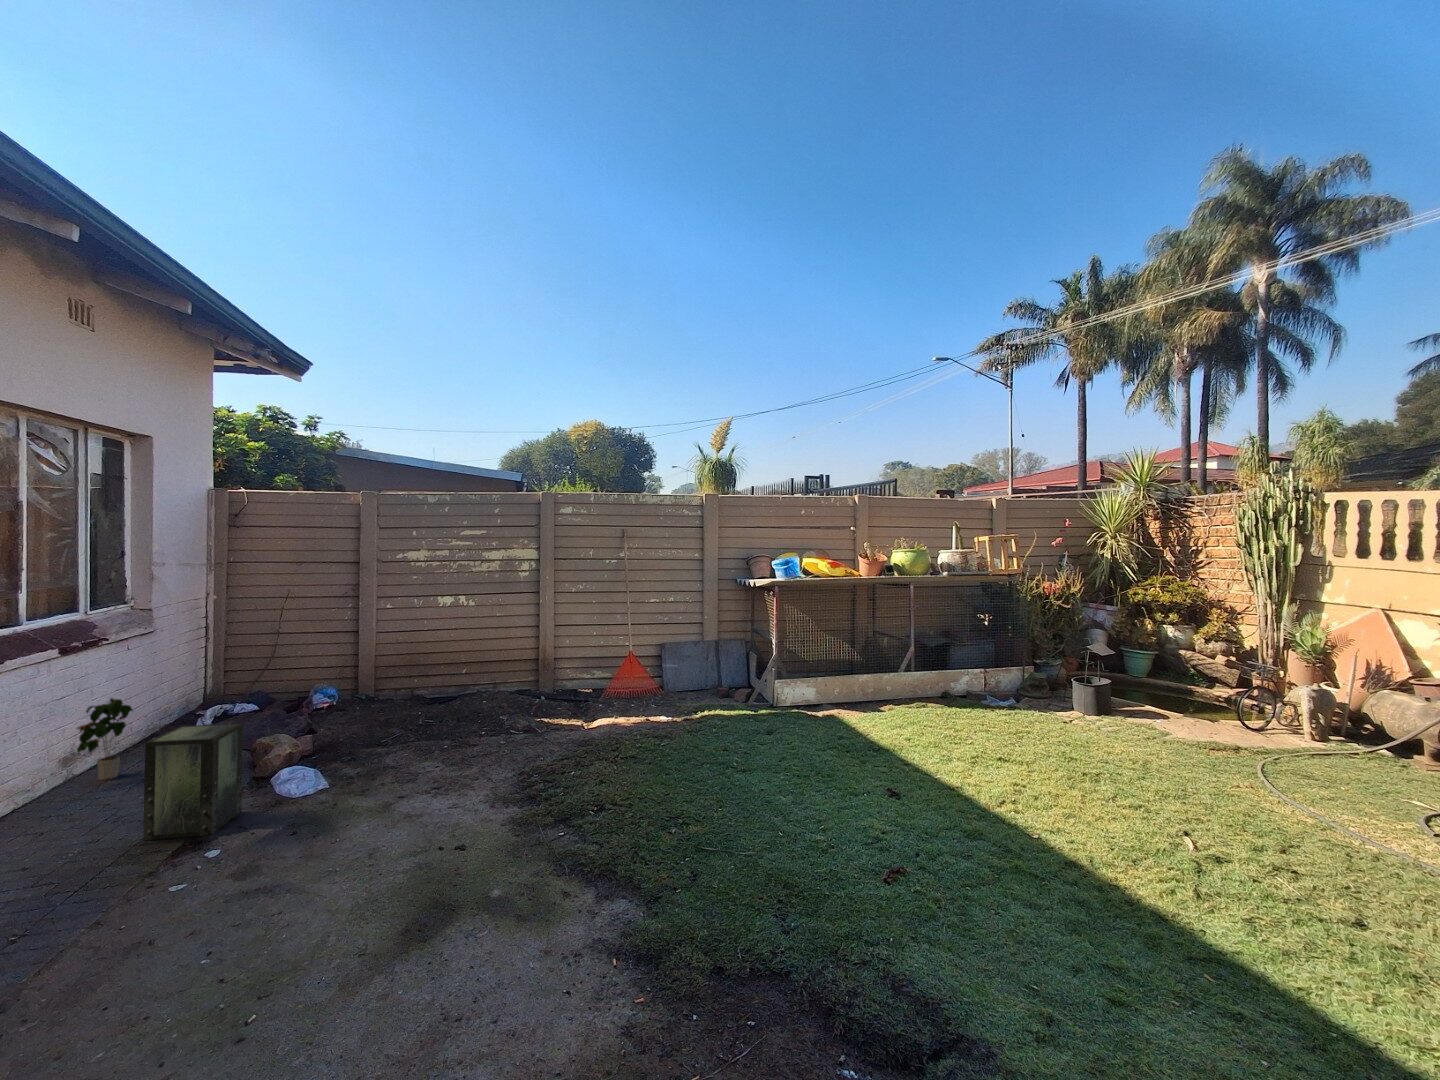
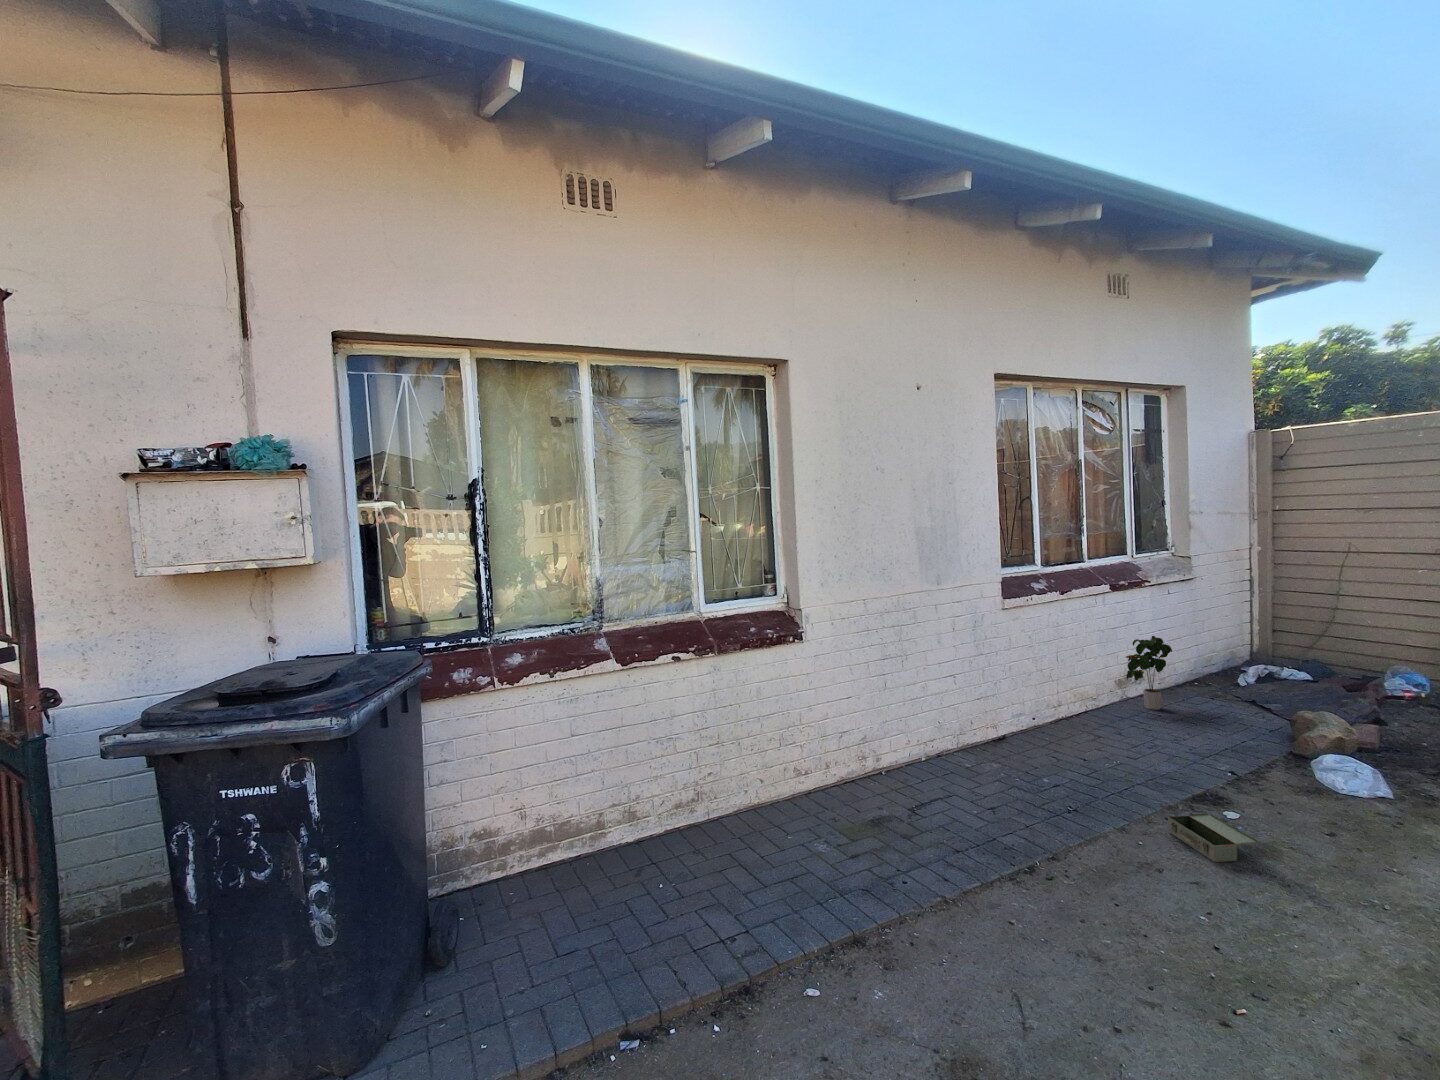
storage box: present [143,724,243,840] -> none [1167,673,1270,796]
toolbox: none [153,860,243,903] -> present [1168,813,1259,862]

